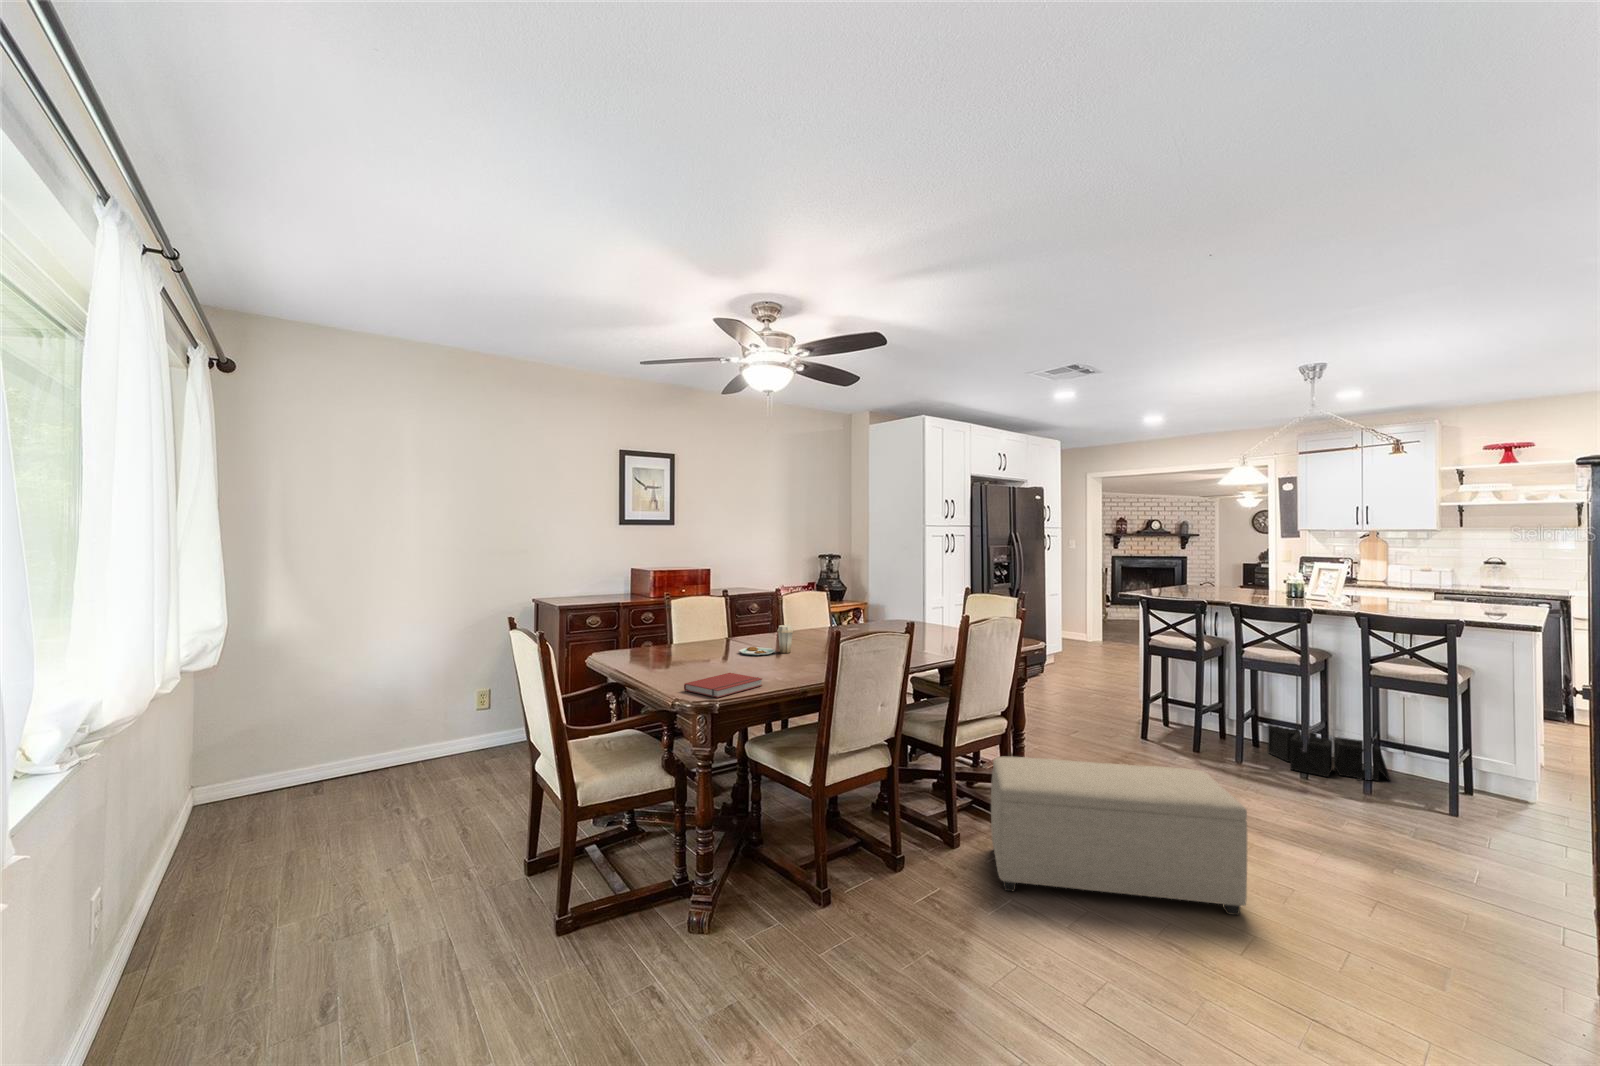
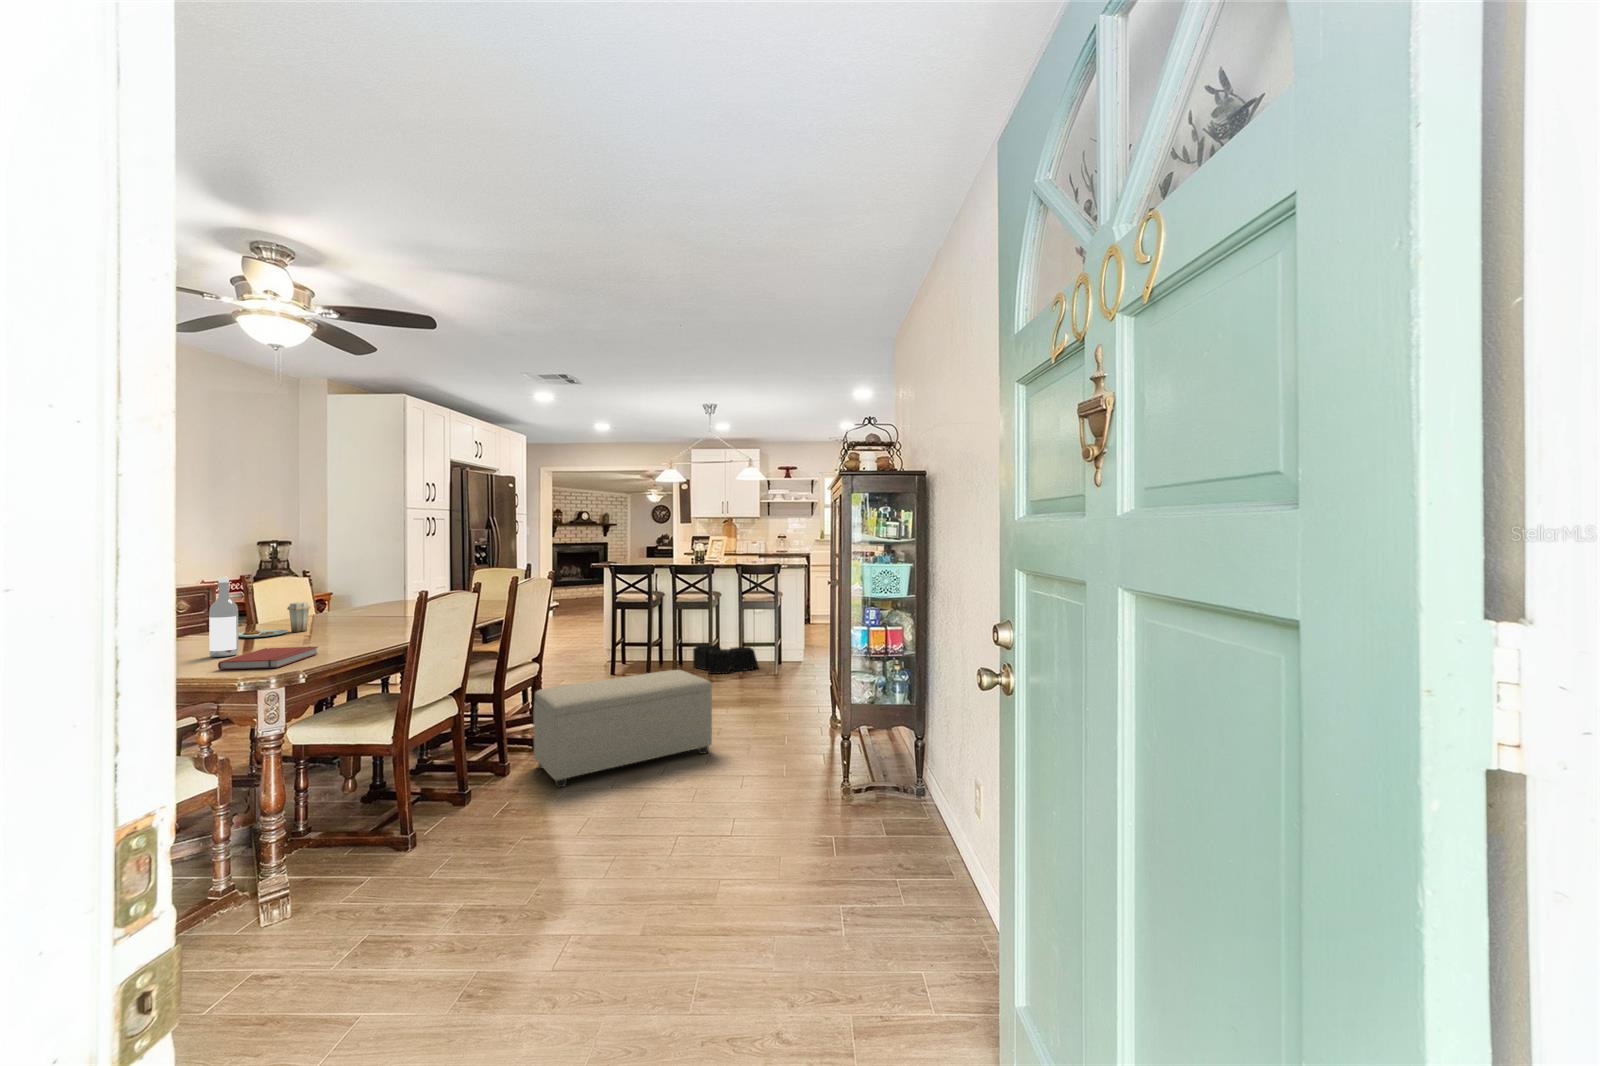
wine bottle: none [699,604,718,675] -> present [209,577,239,657]

